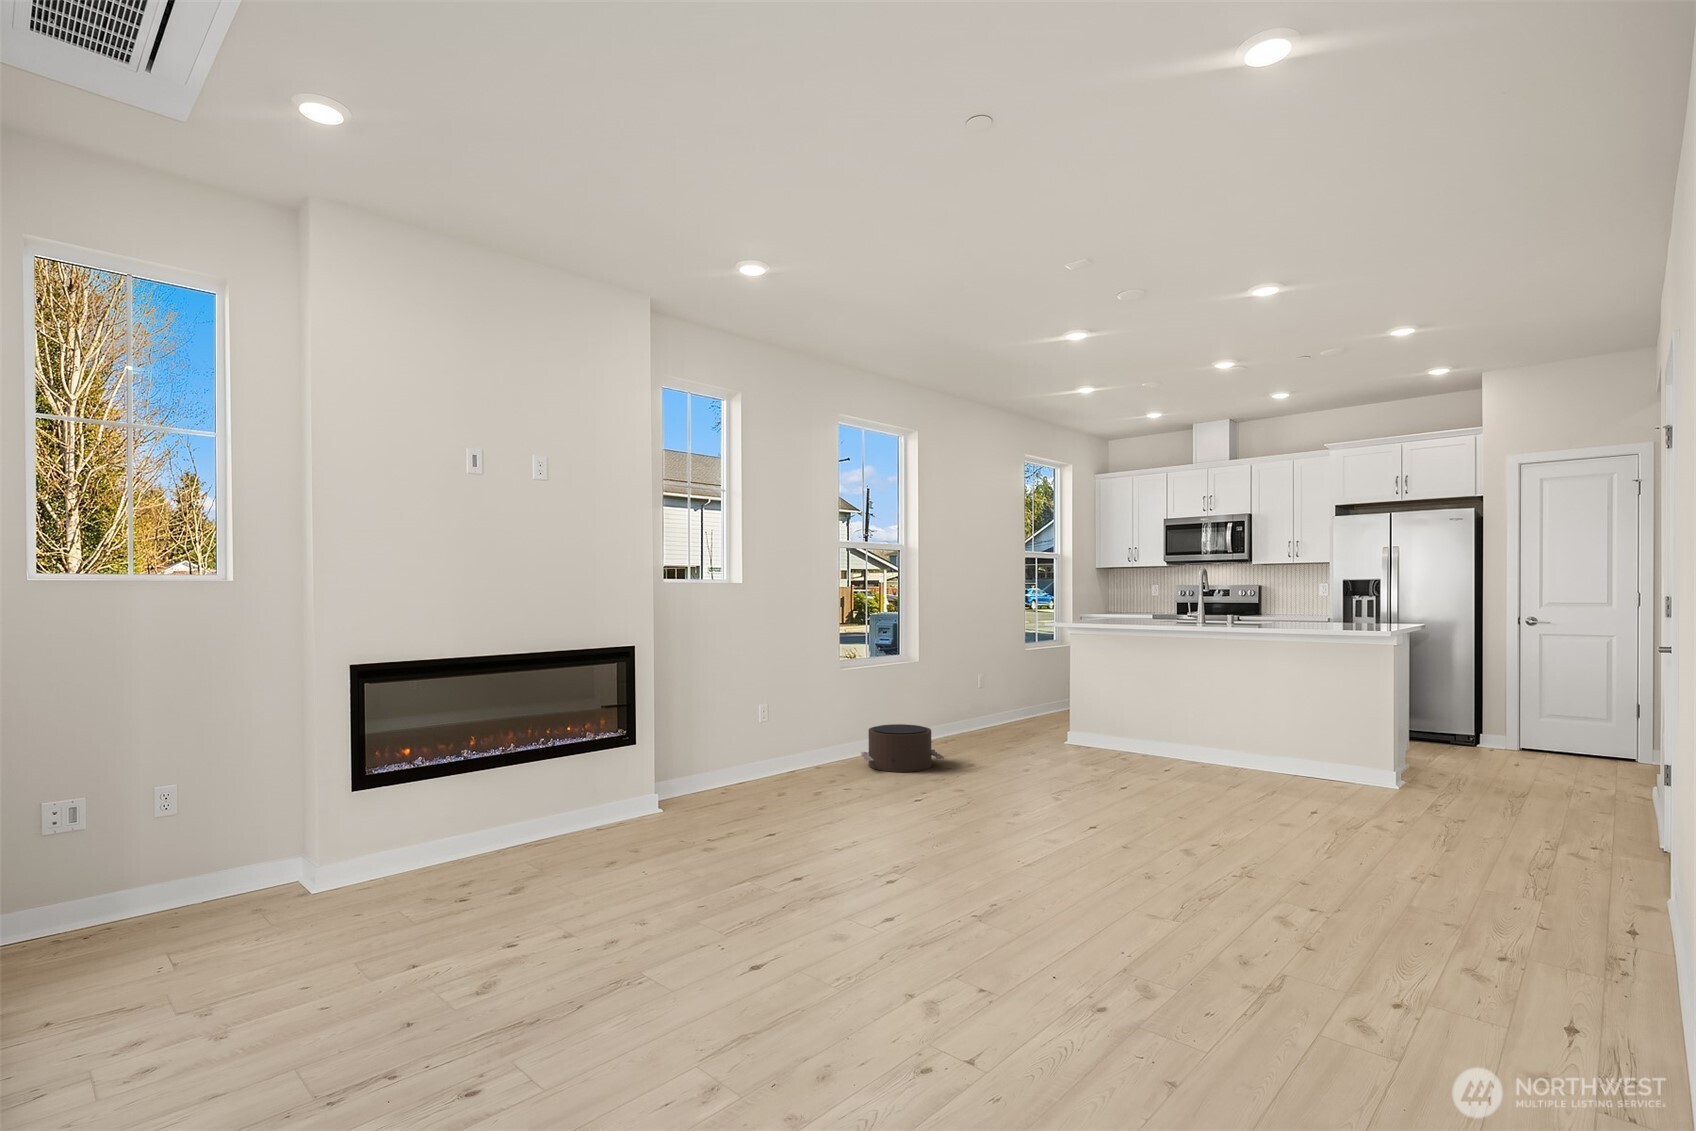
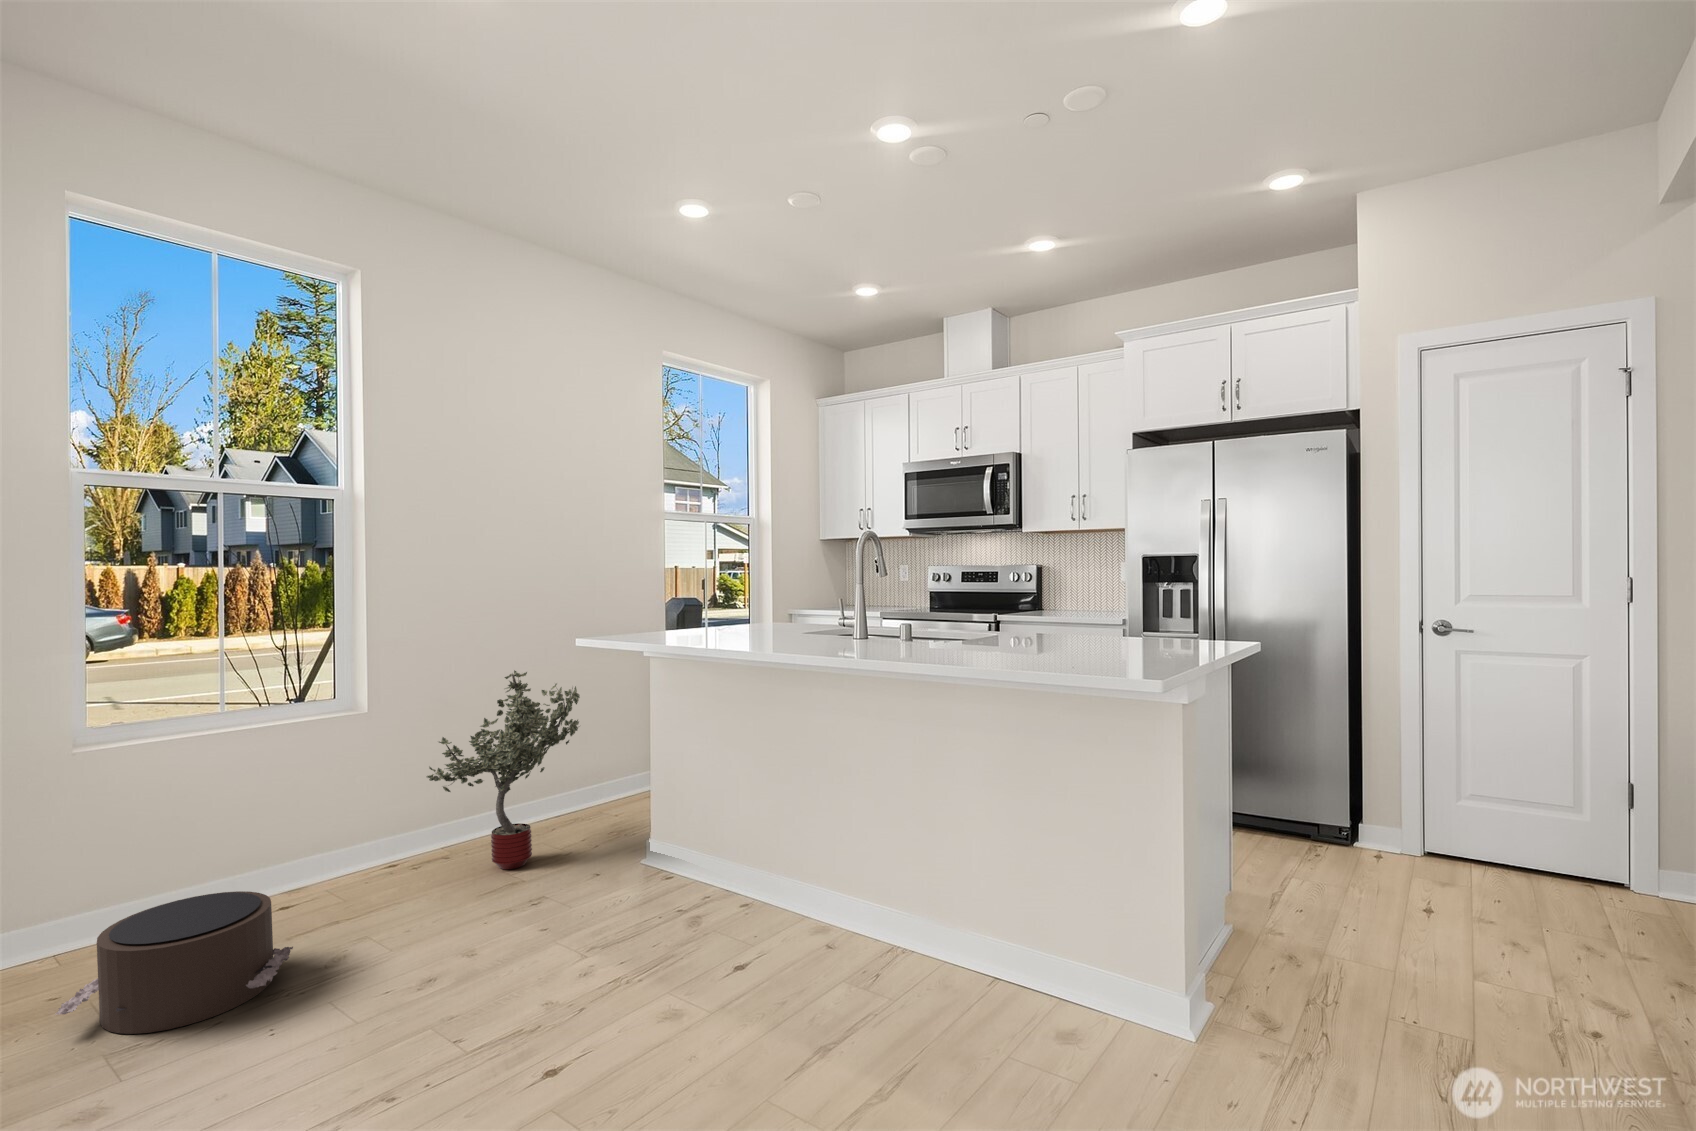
potted tree: none [947,633,1013,740] -> present [427,670,580,869]

